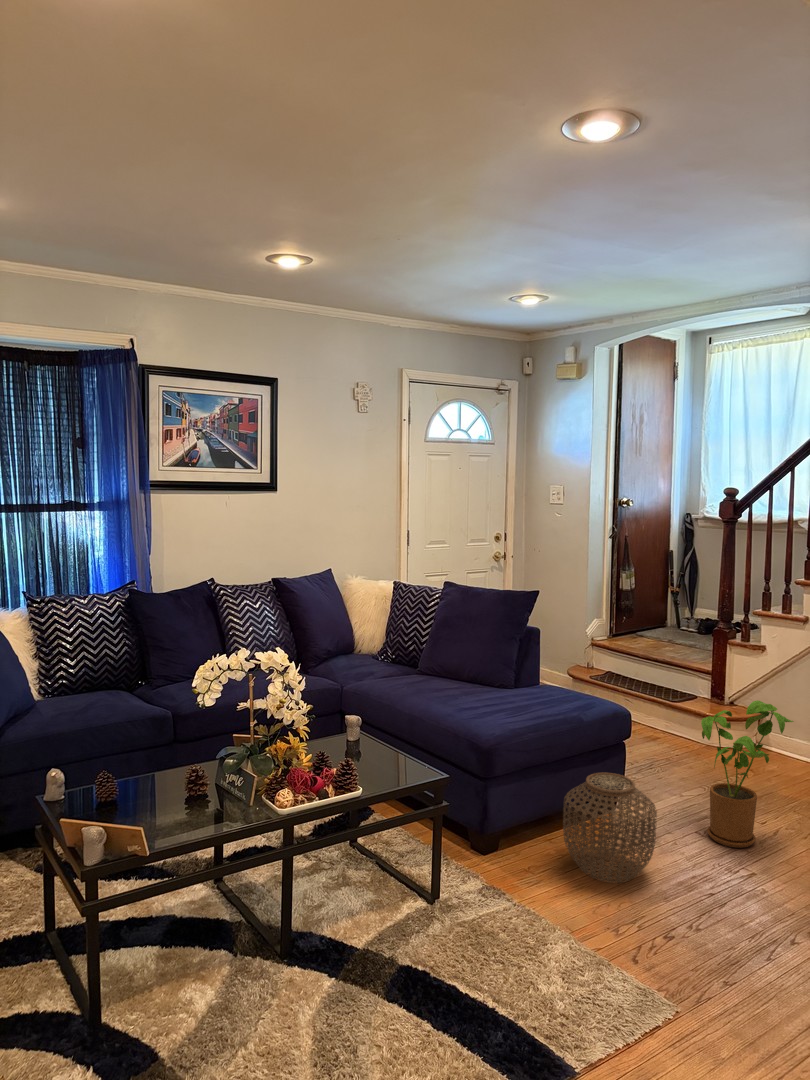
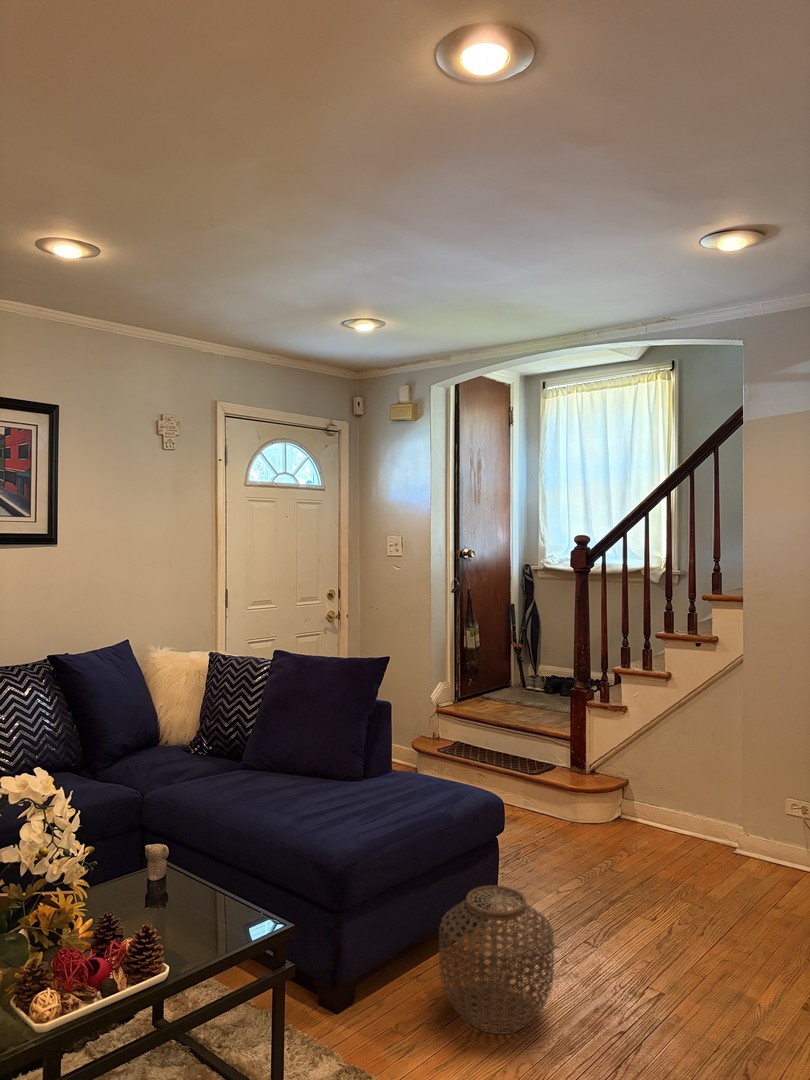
house plant: present [701,700,793,848] -> none [585,776,686,956]

